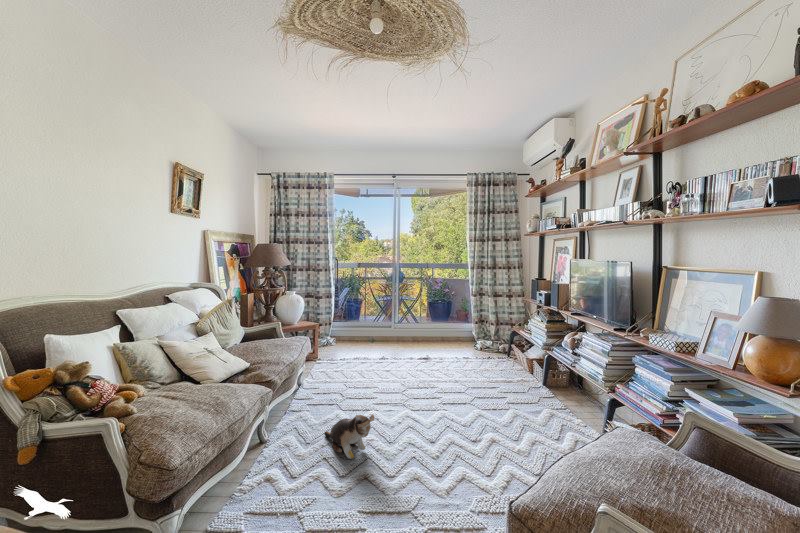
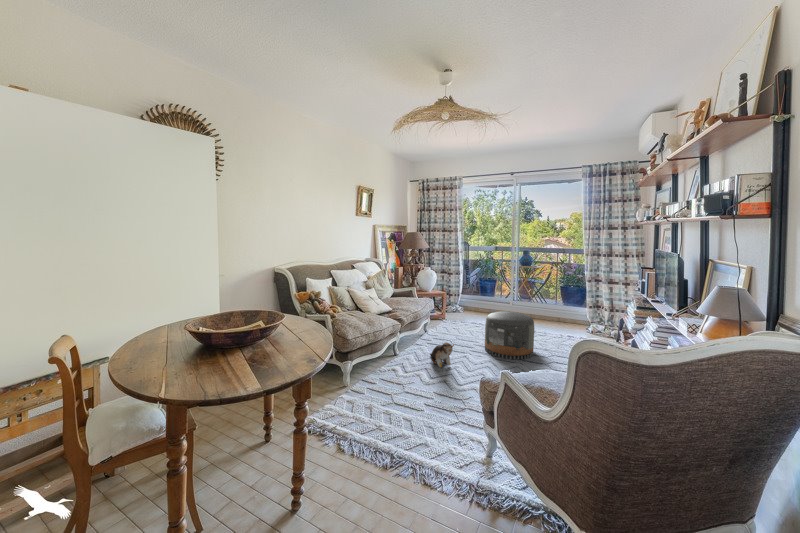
pouf: none [394,344,456,413] -> present [485,311,534,359]

